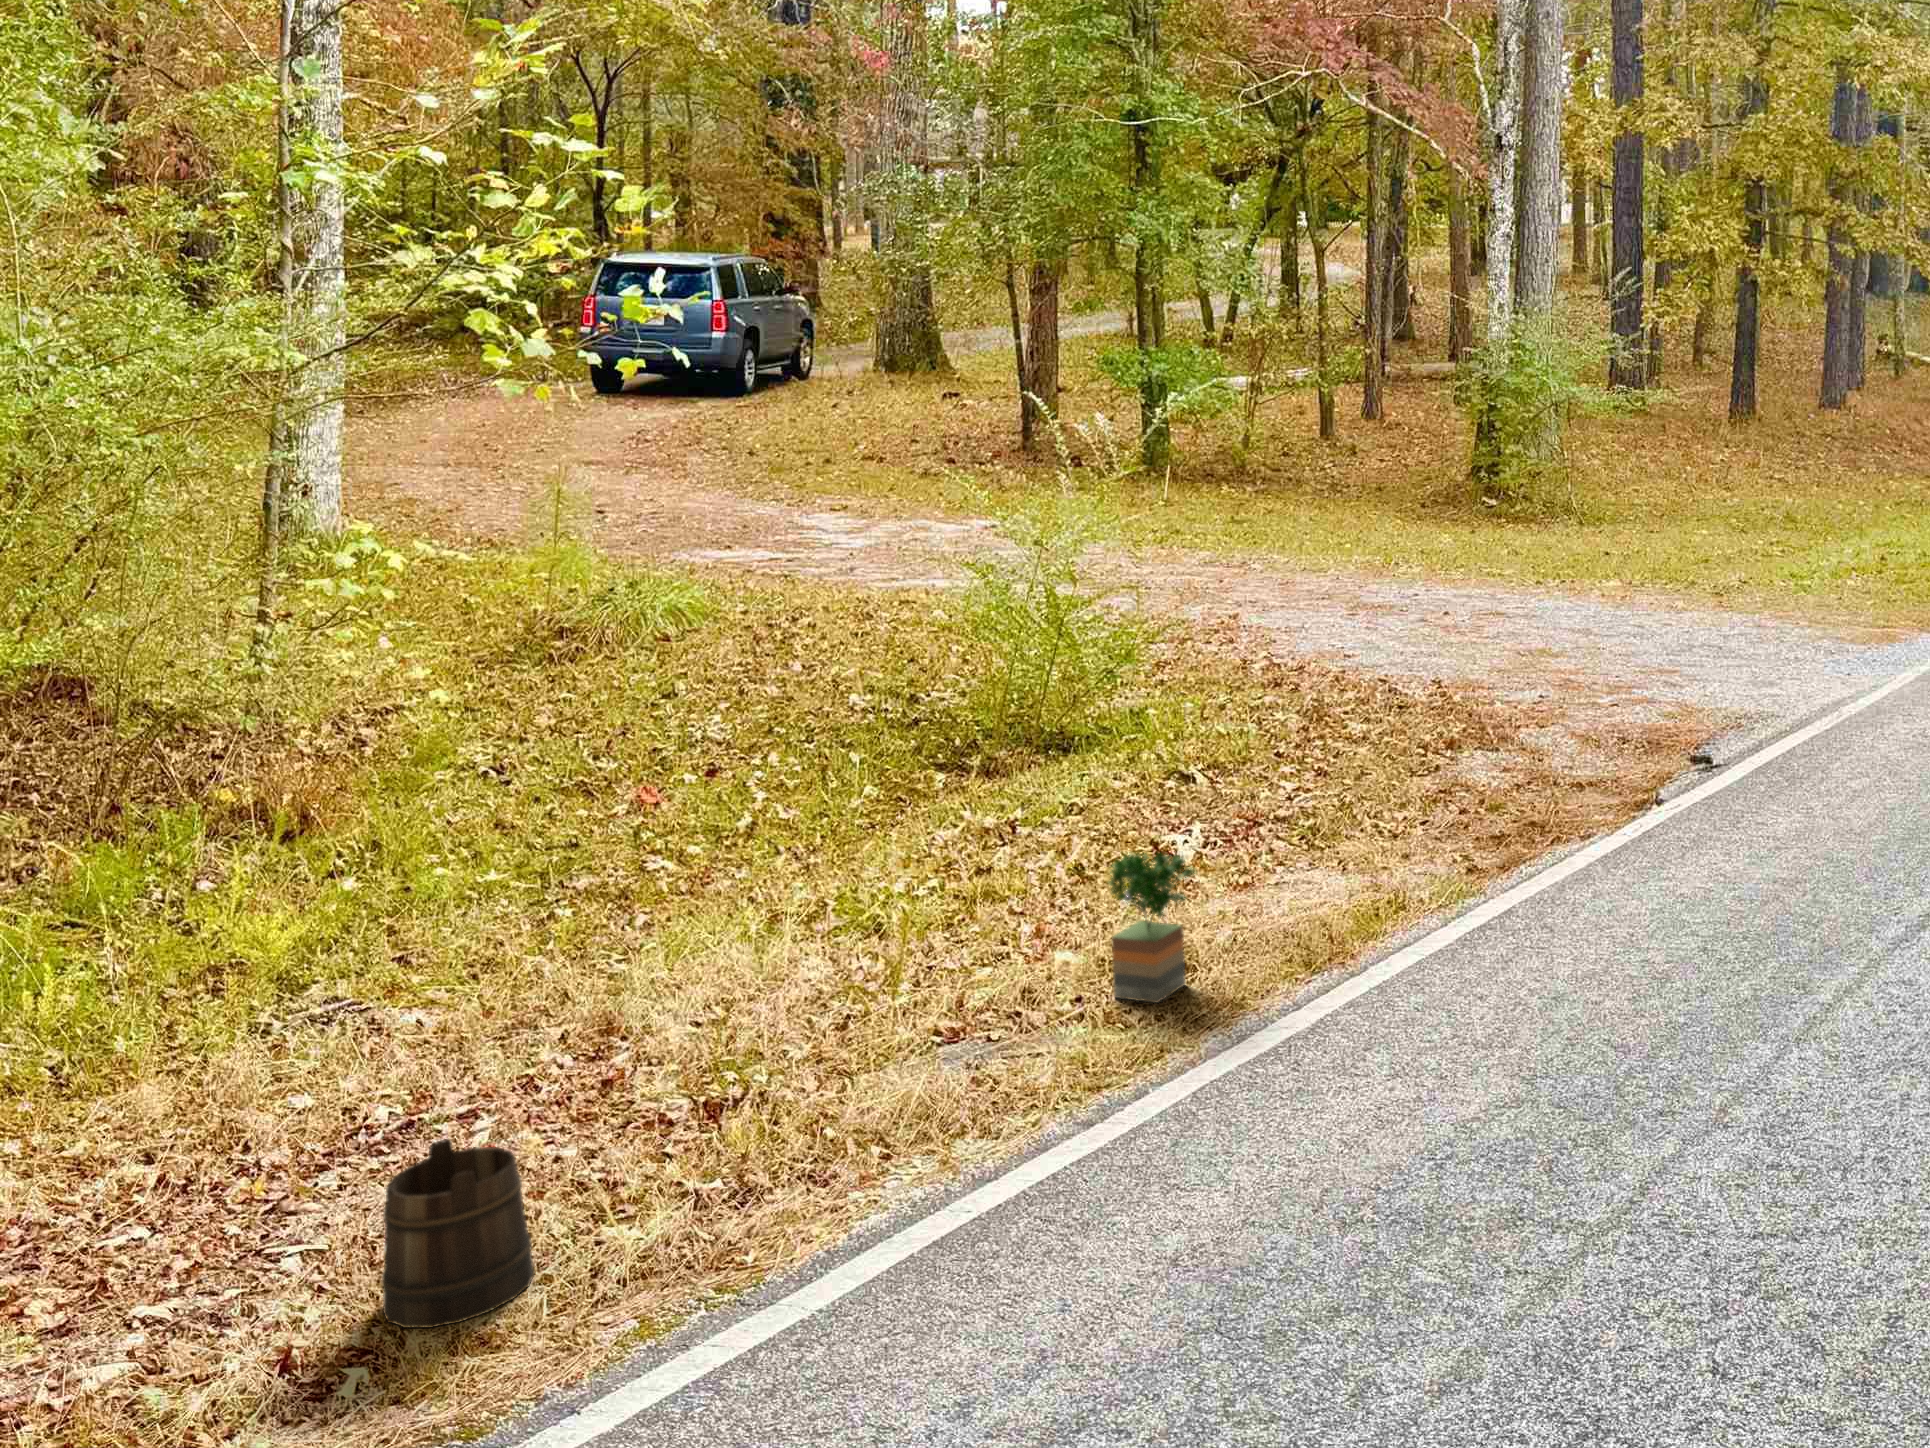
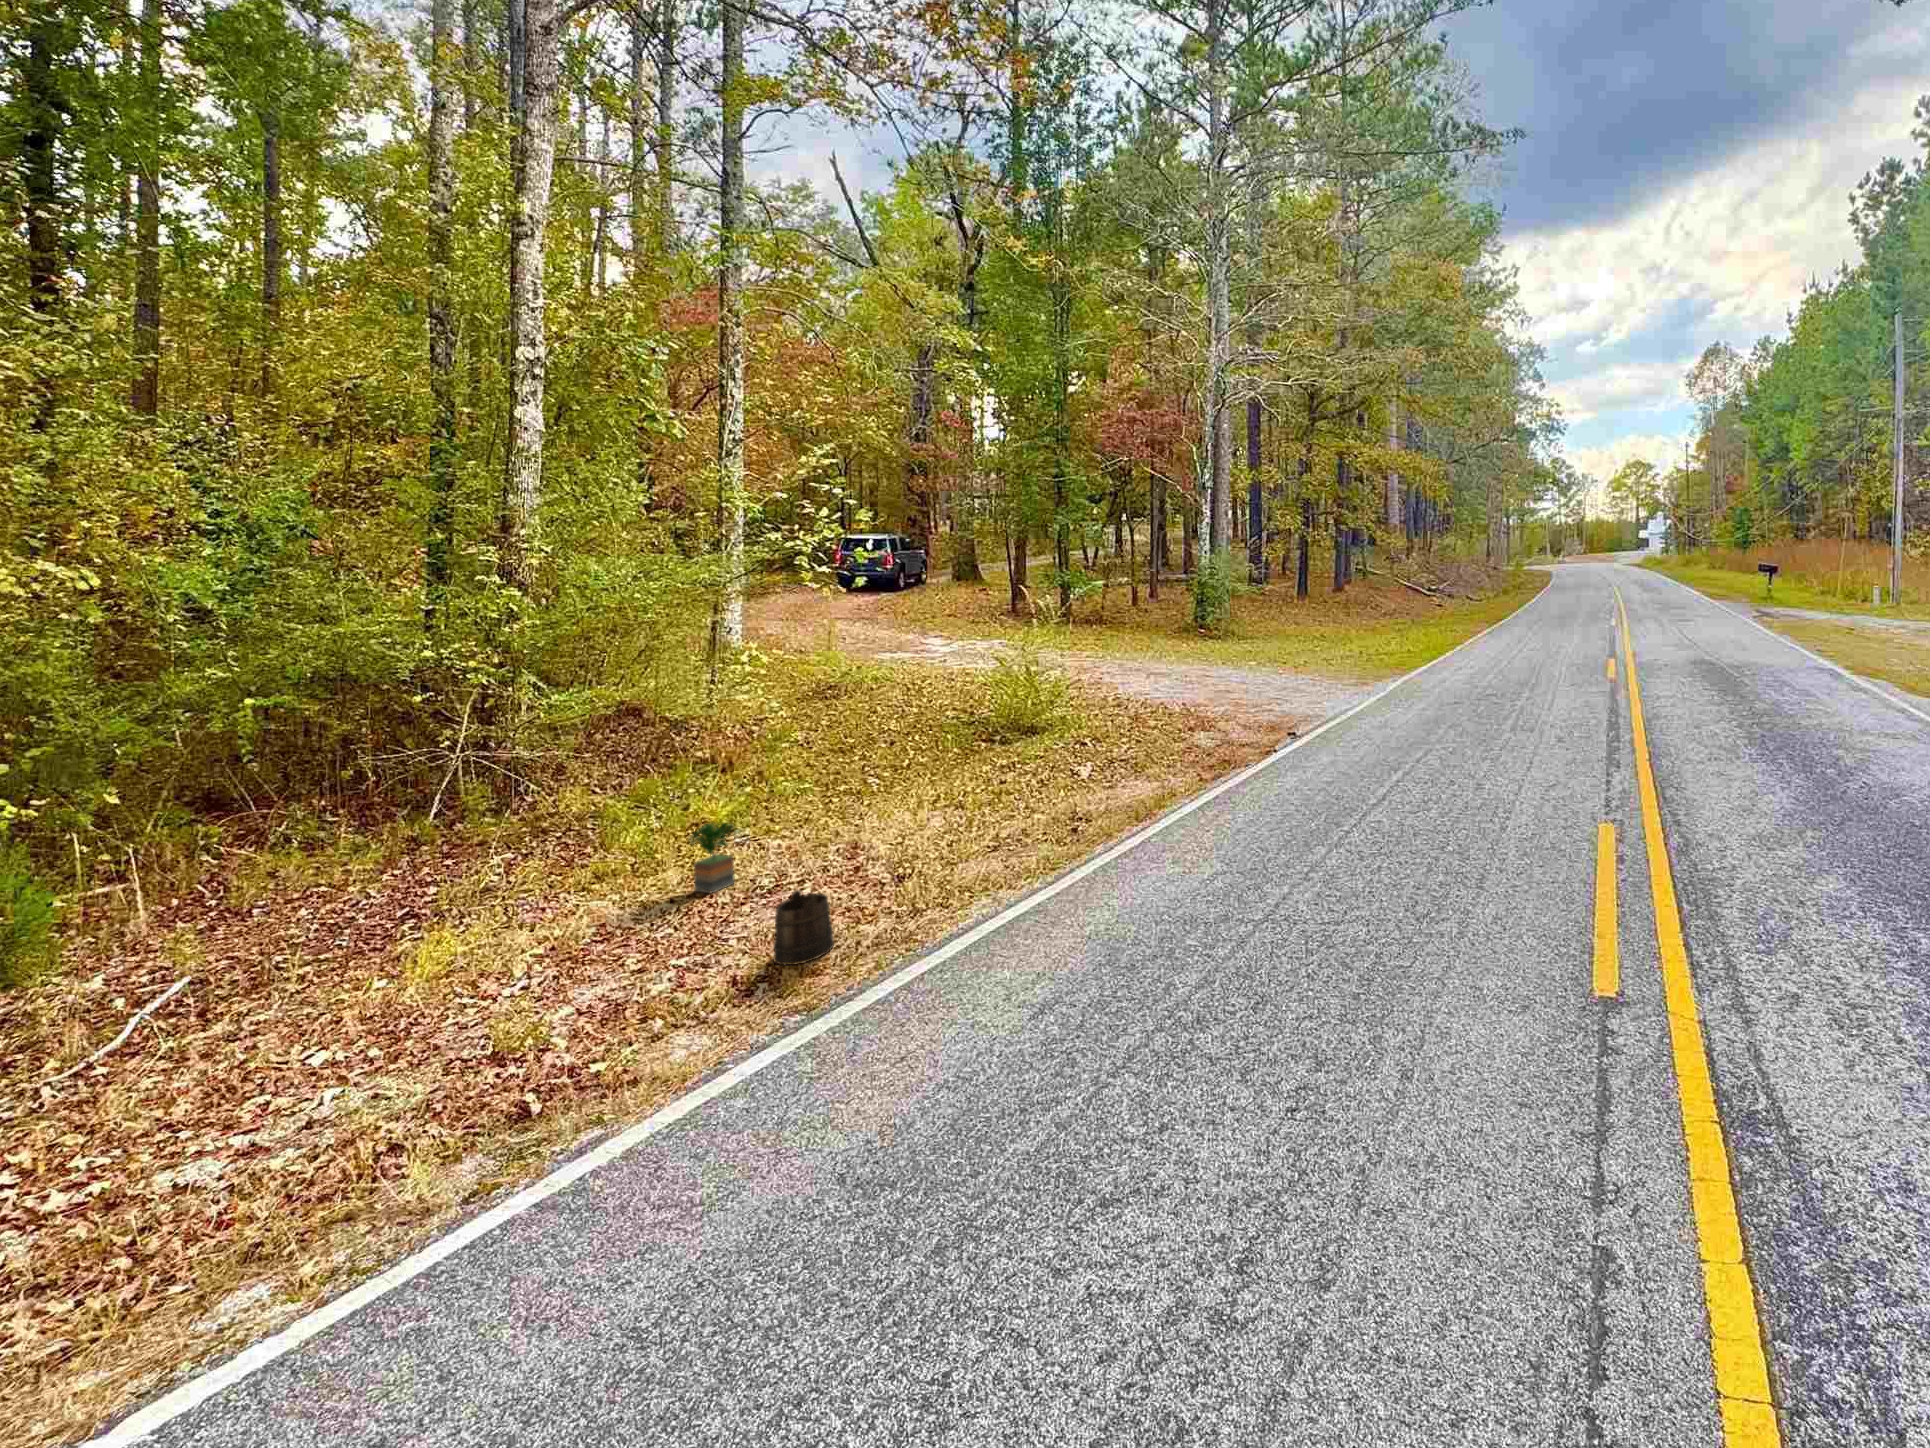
potted tree: present [1109,853,1196,1003] -> present [688,823,740,894]

